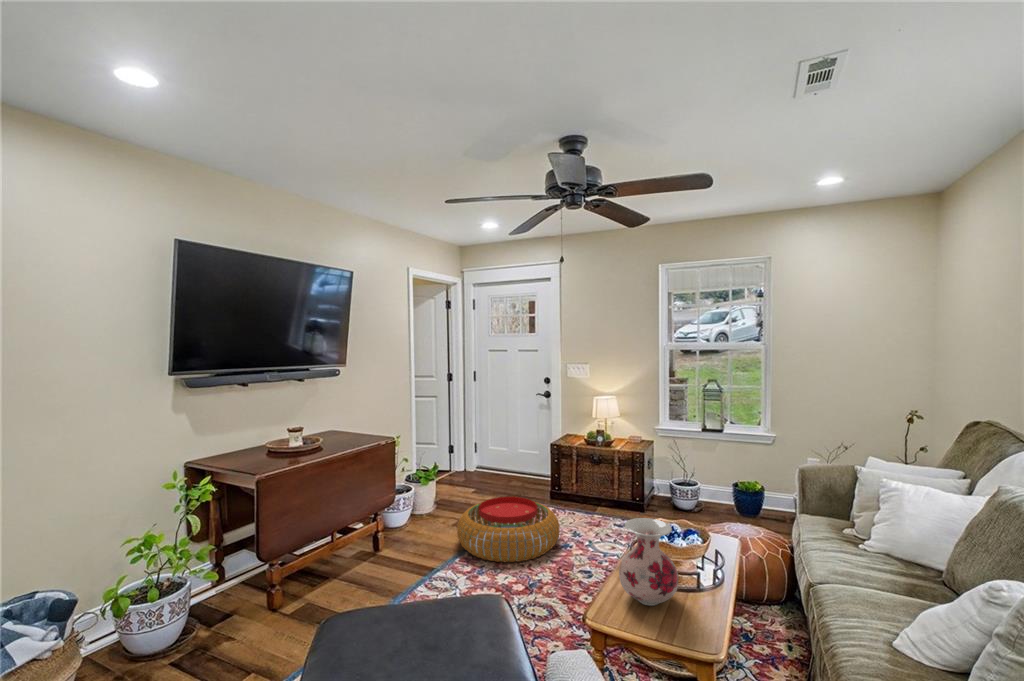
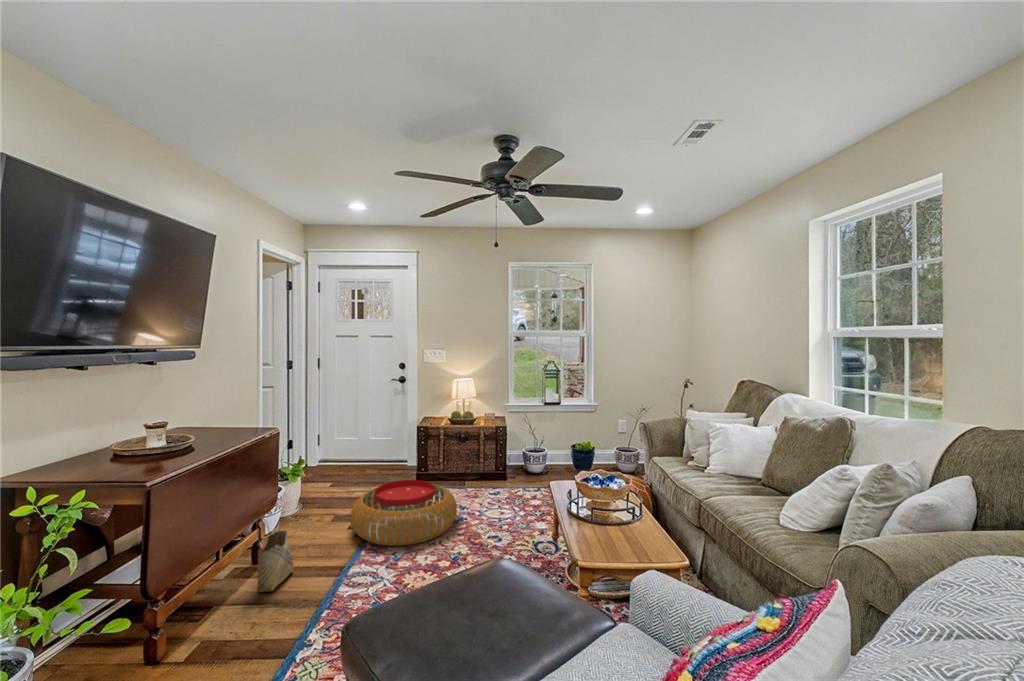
woven basket: none [362,512,397,577] -> present [257,518,294,592]
vase: present [619,518,678,606] -> none [590,467,640,538]

